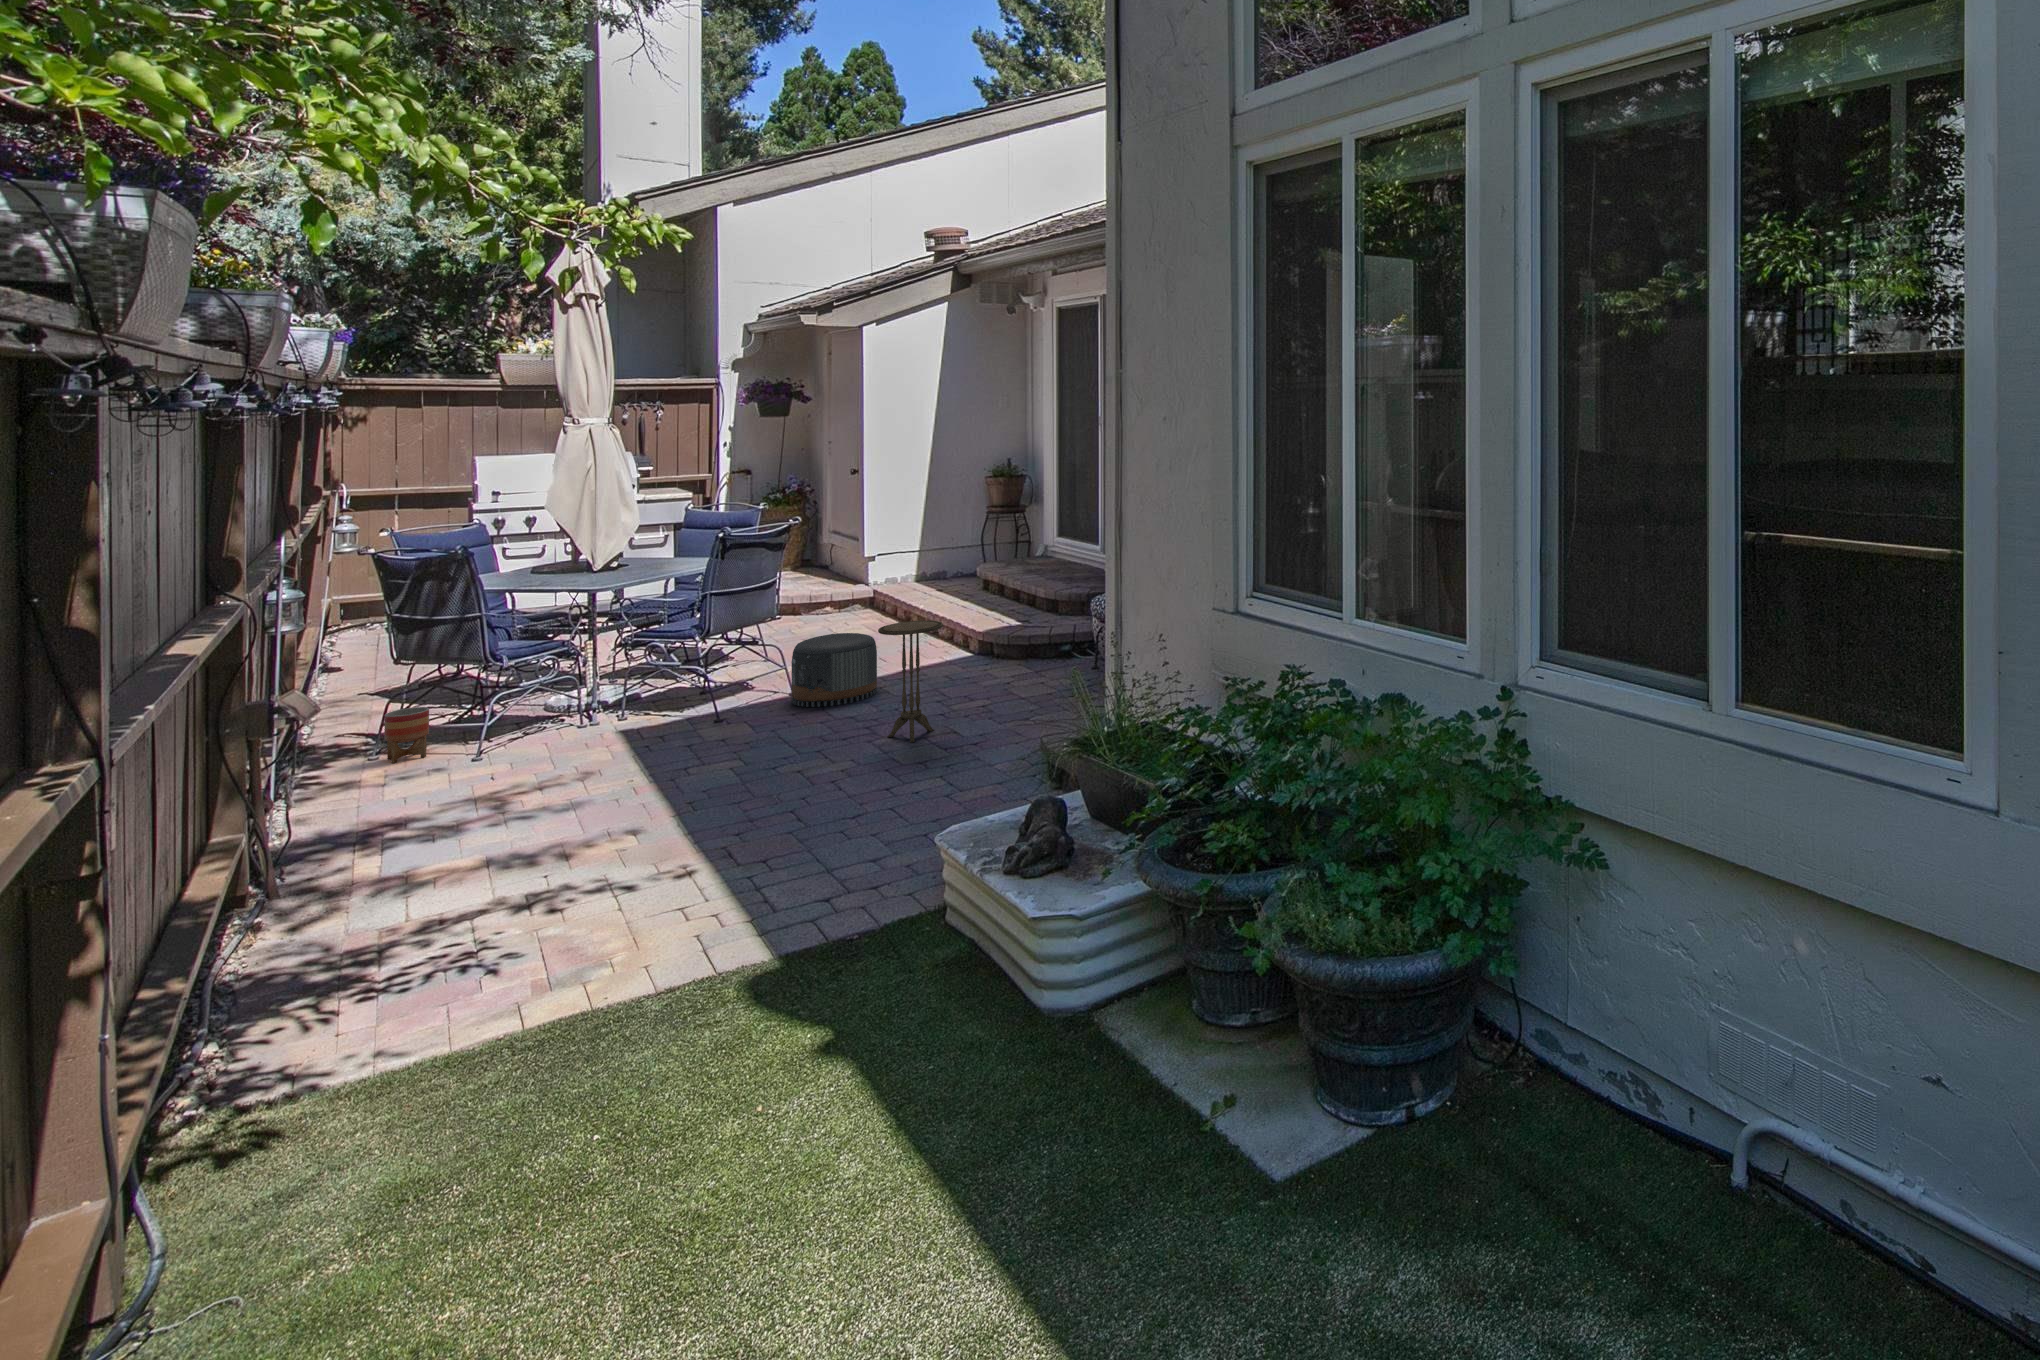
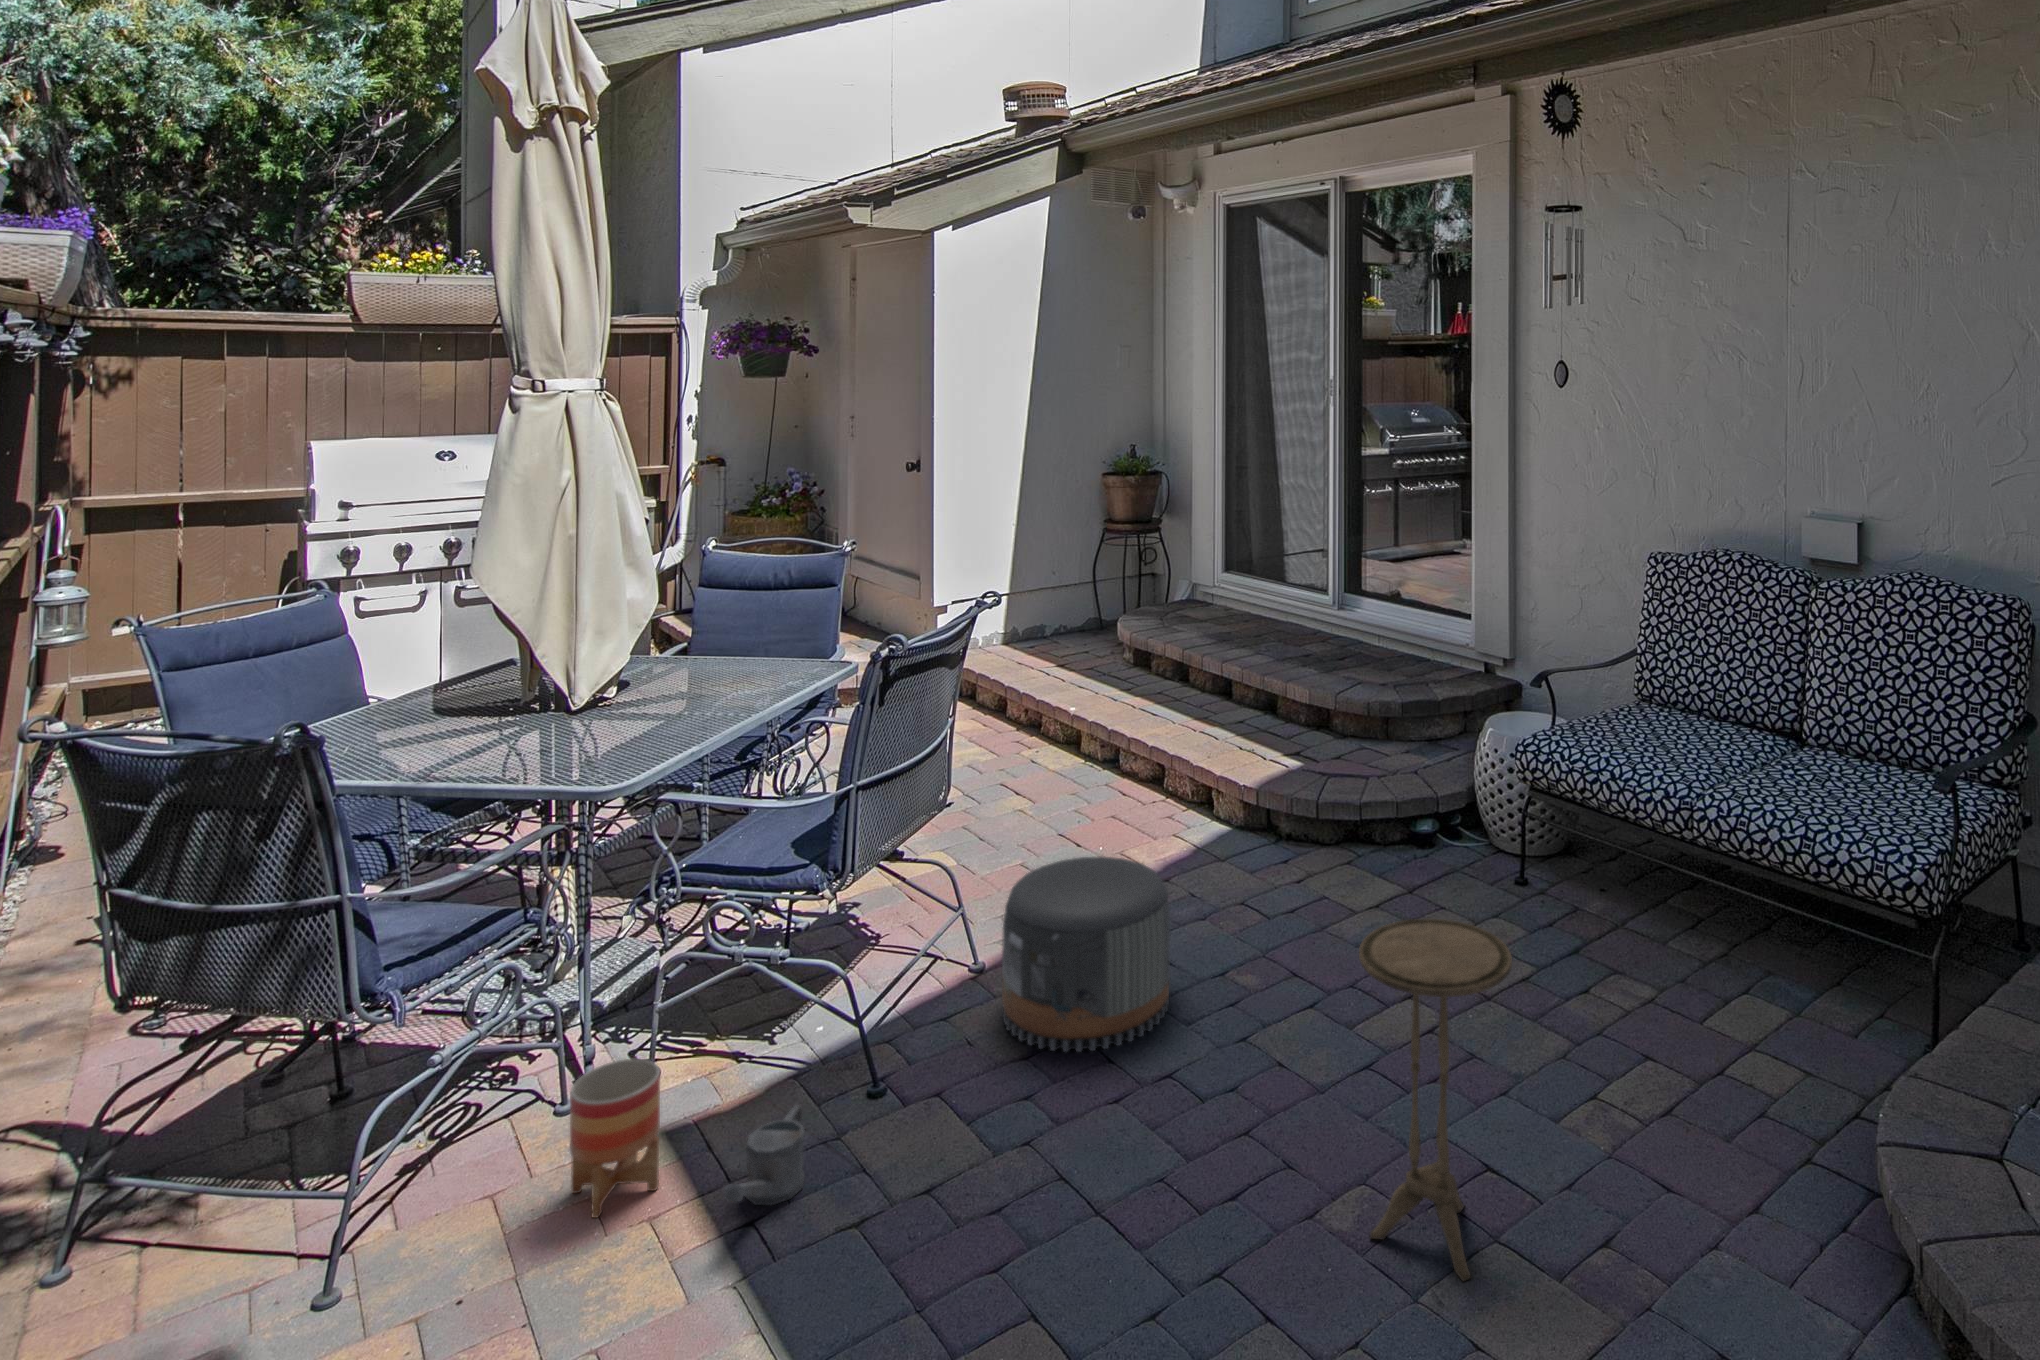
planter: present [384,707,429,763] -> present [570,1059,660,1218]
watering can: none [634,712,679,742] -> present [724,1105,805,1205]

